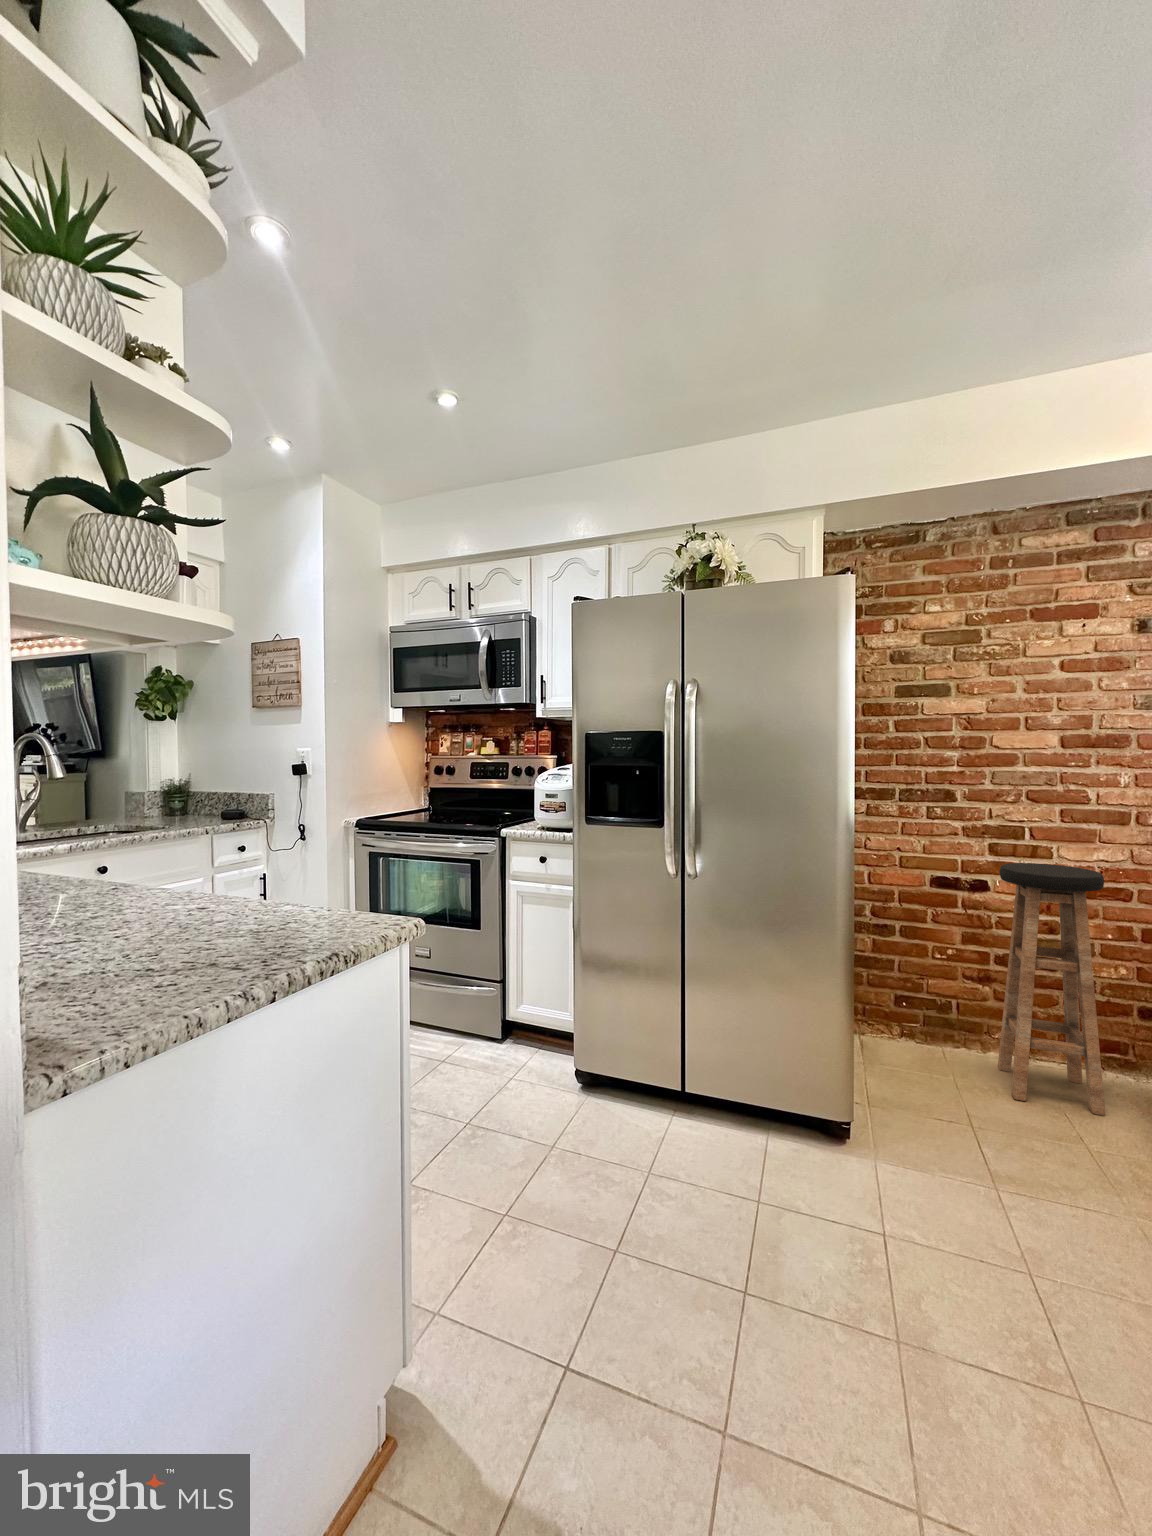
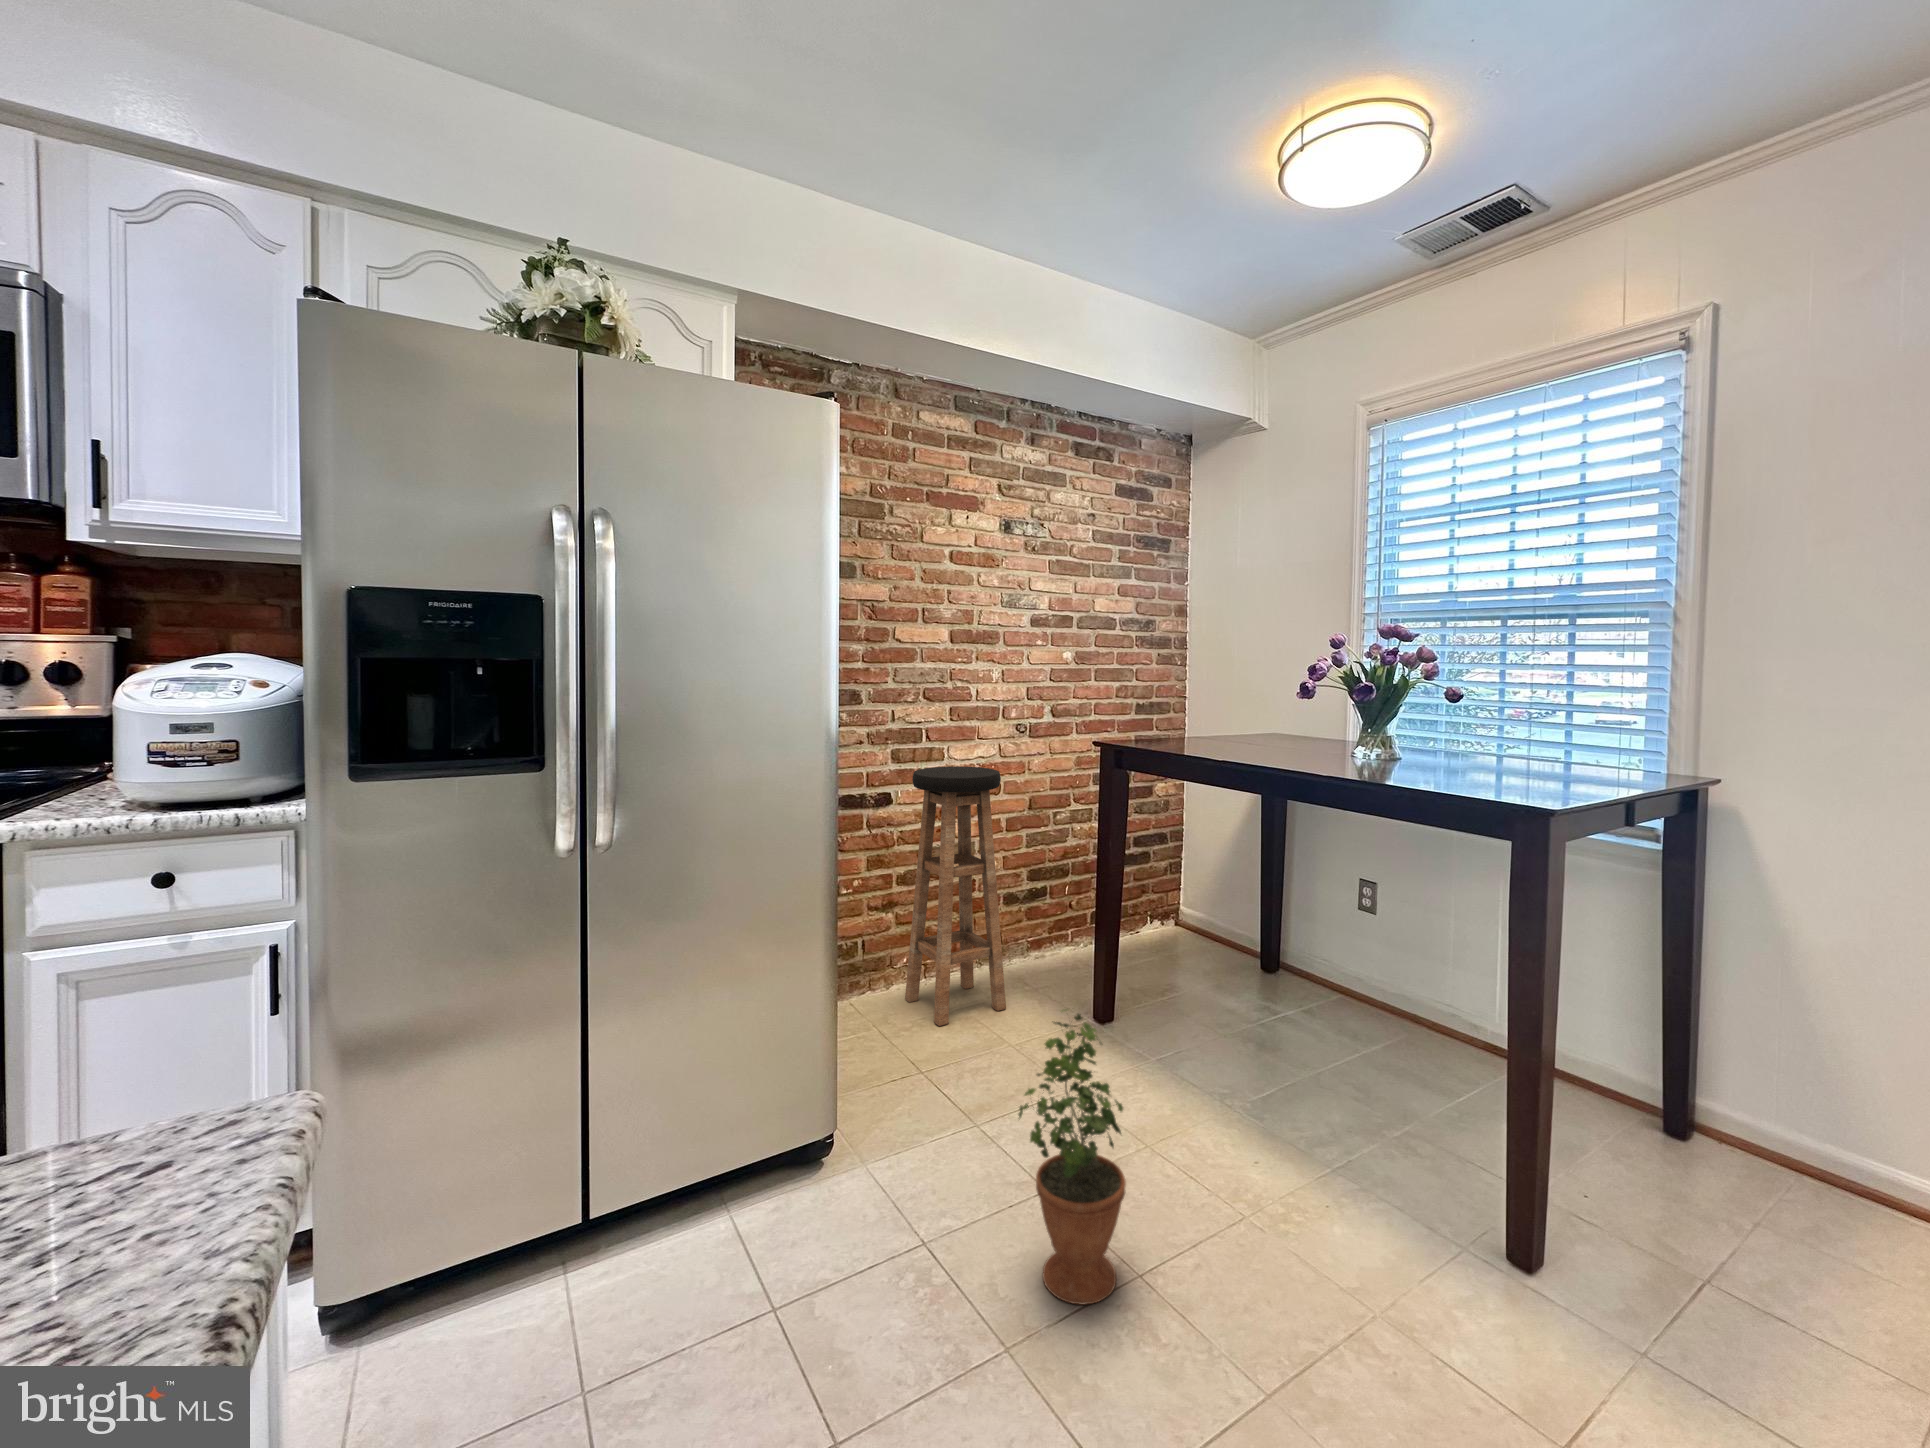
potted plant: none [921,1095,1048,1390] -> present [1019,1010,1126,1305]

